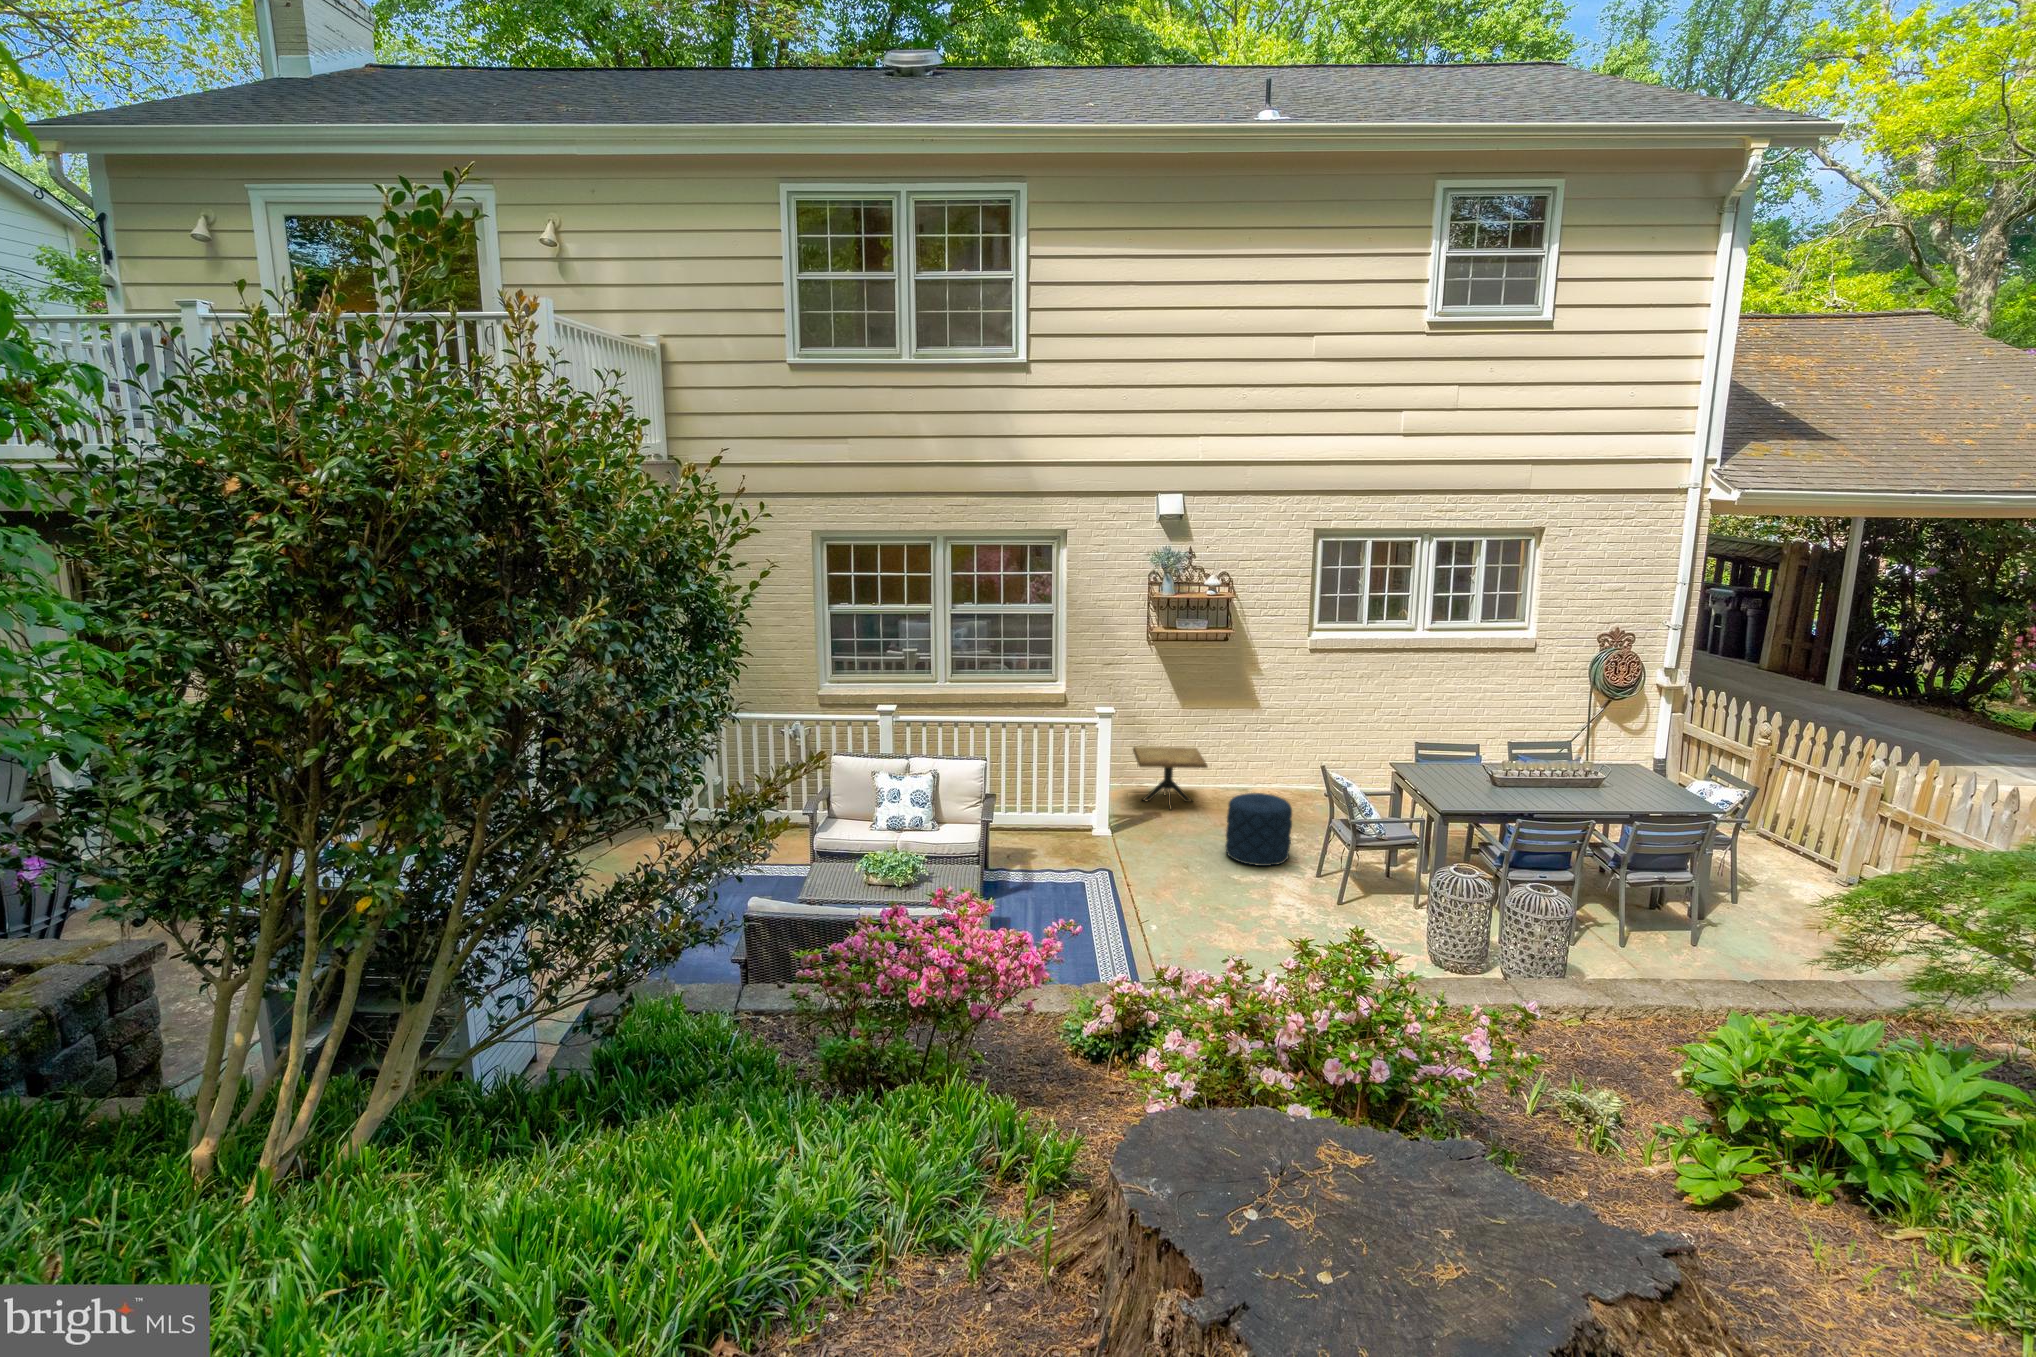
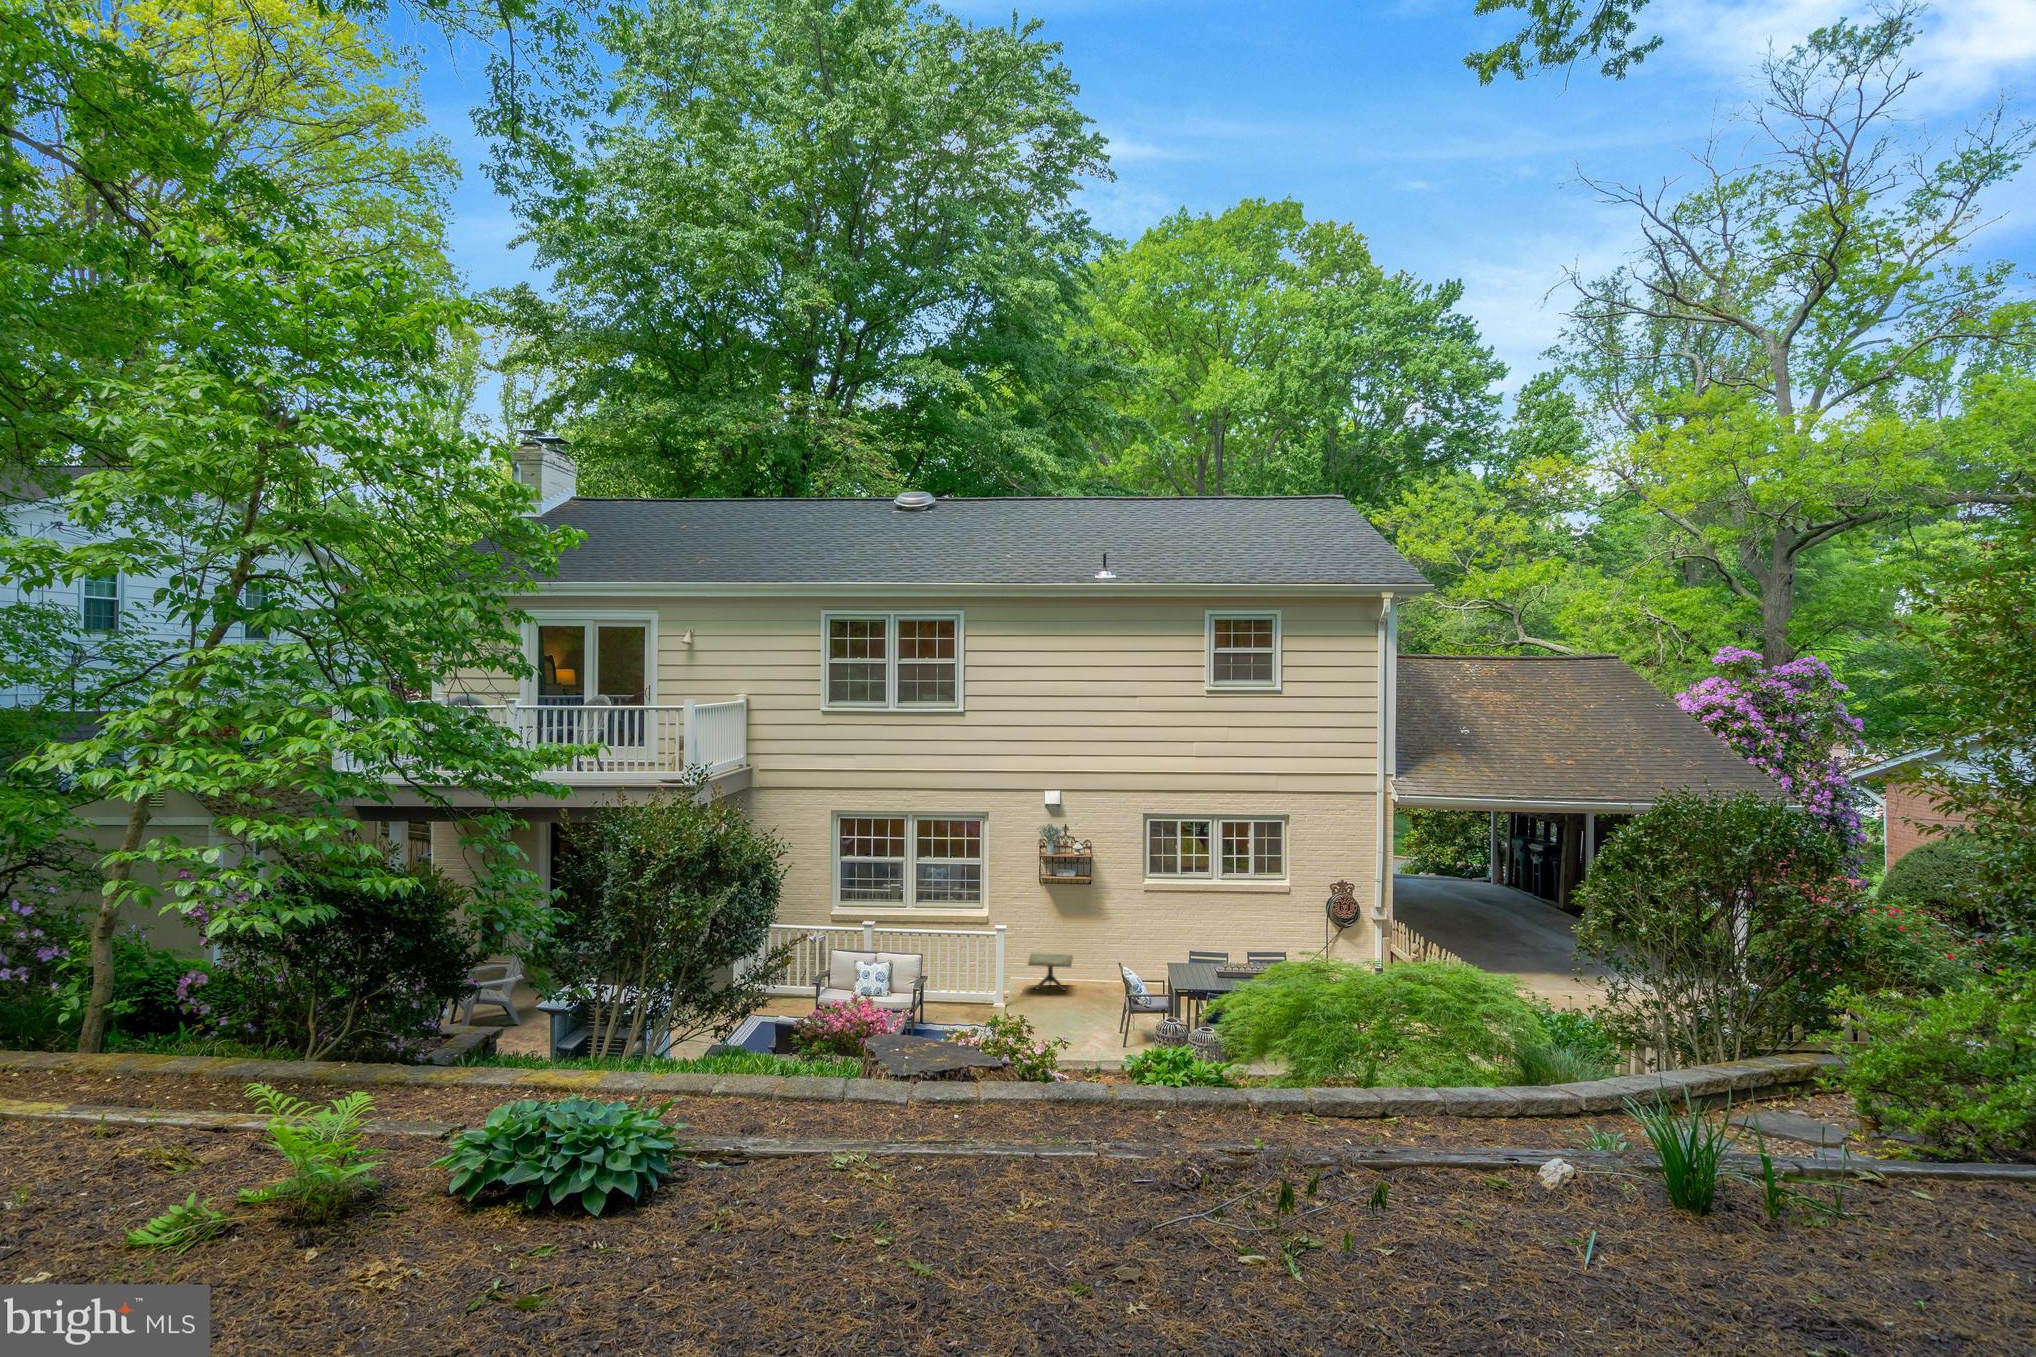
pouf: present [1225,793,1292,866] -> none [1069,982,1108,1027]

